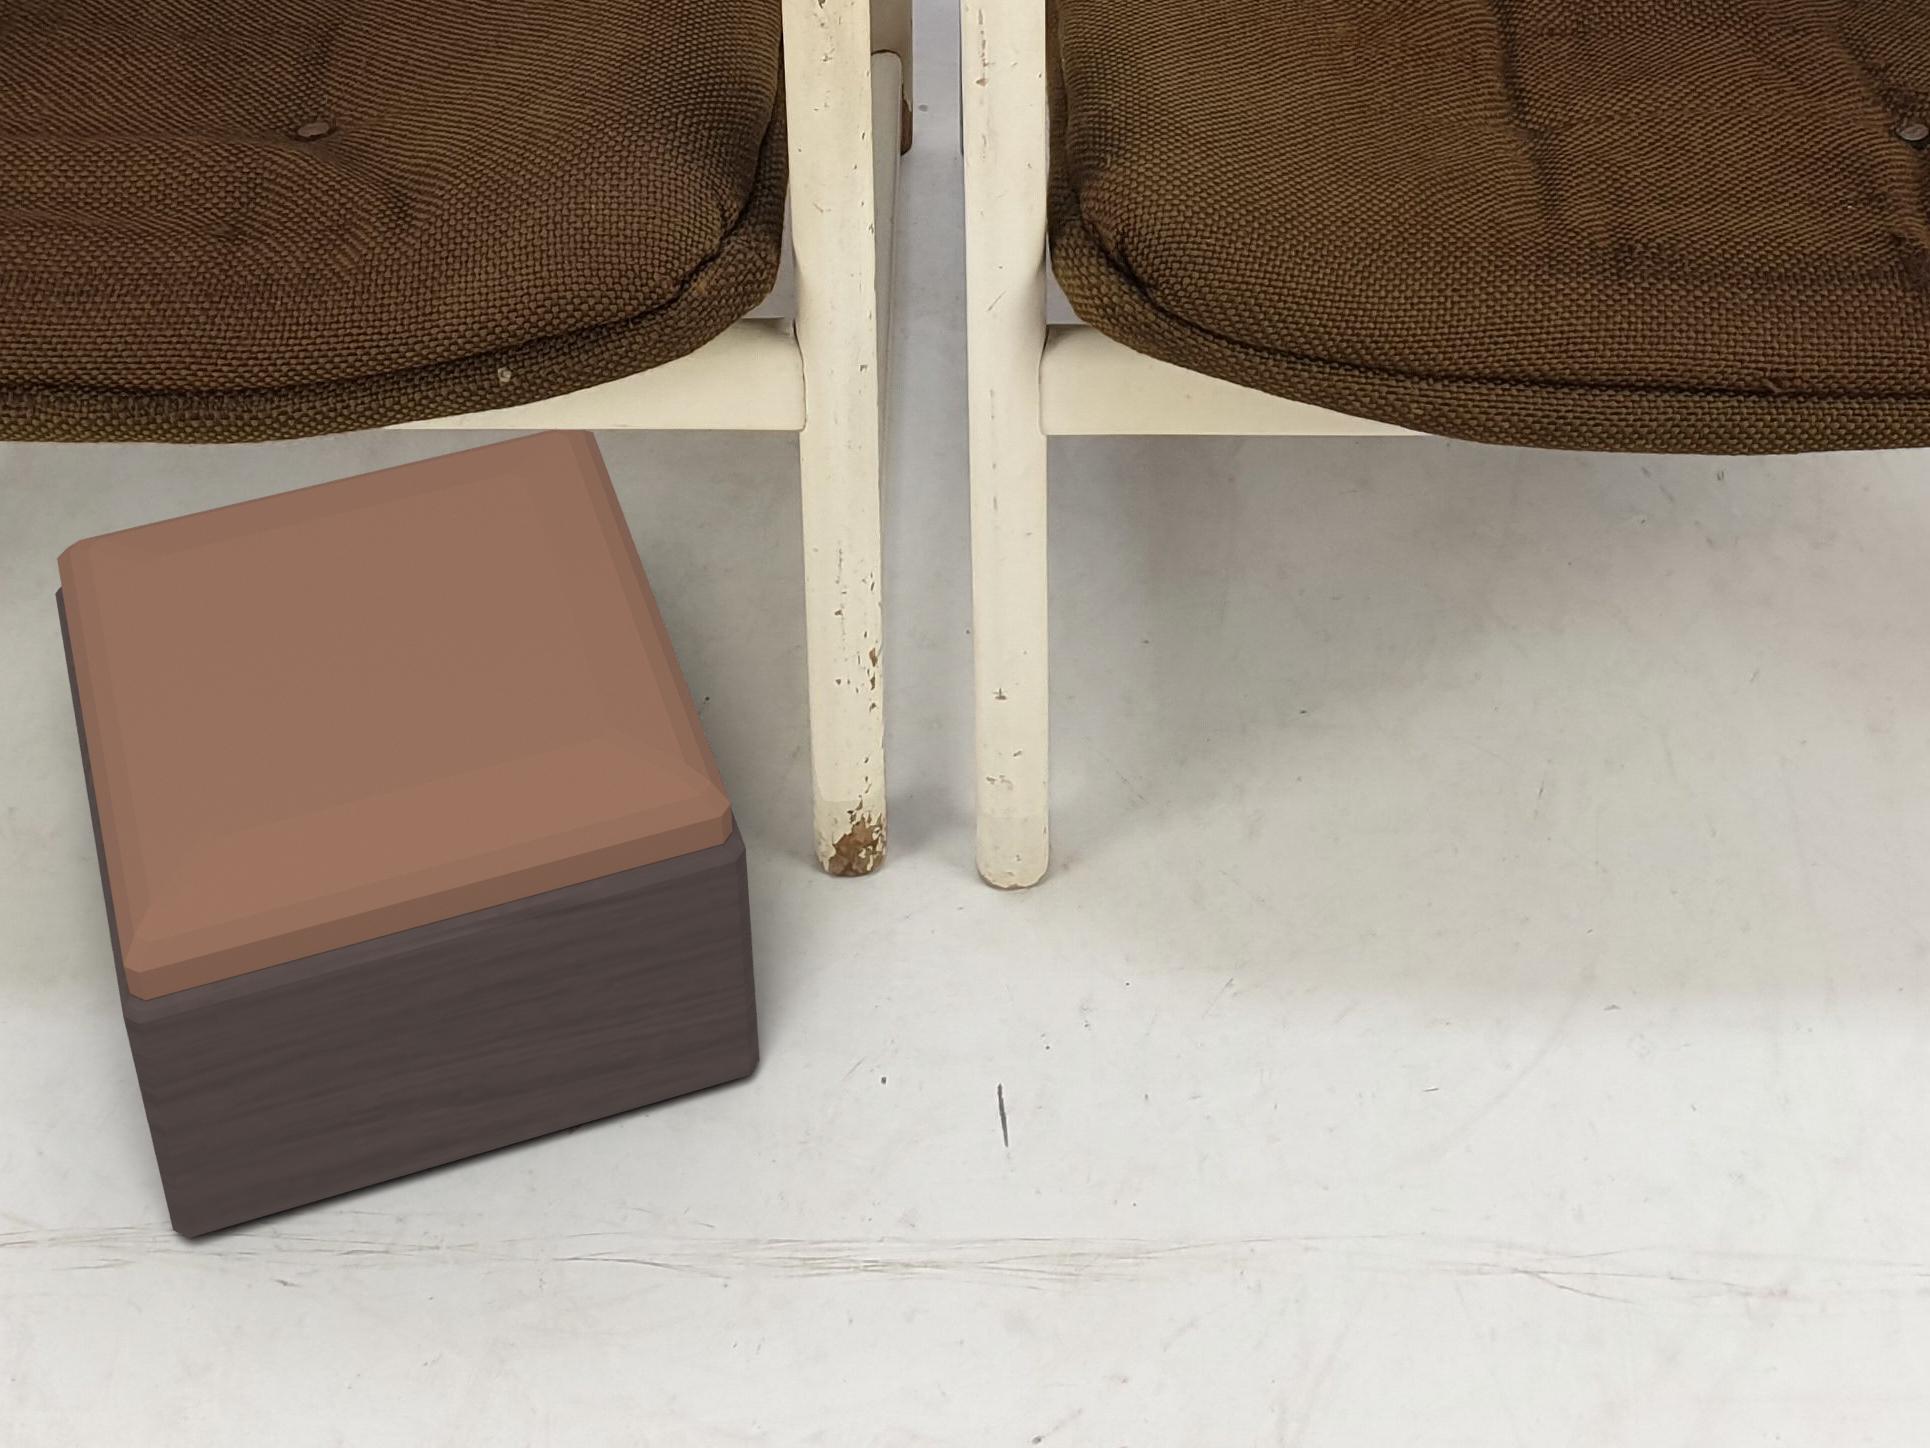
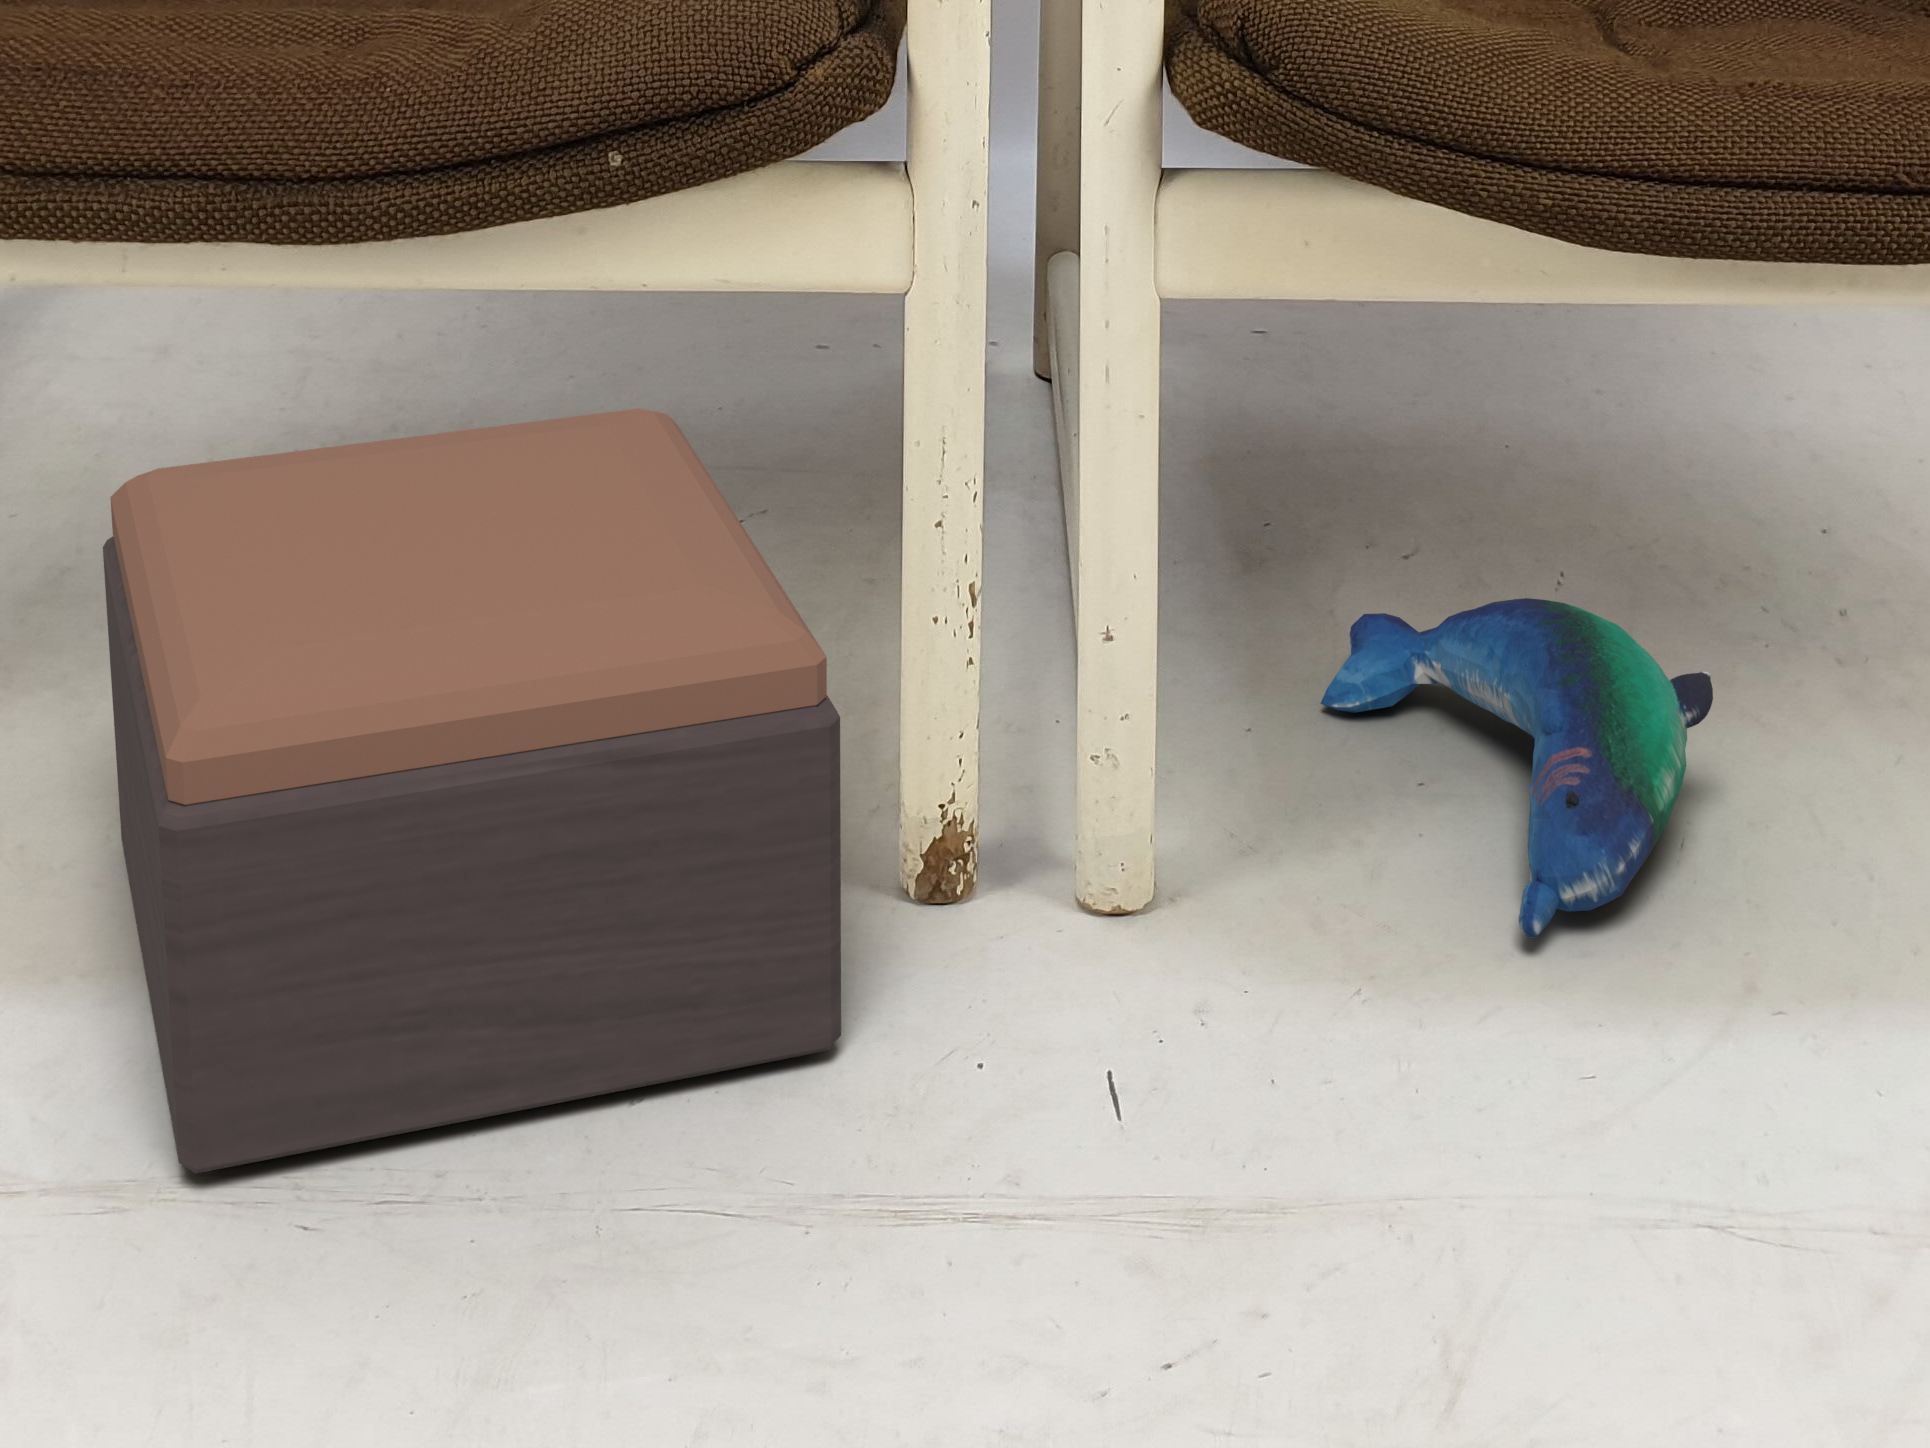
plush toy: none [1214,509,1578,928] -> present [1320,598,1713,938]

